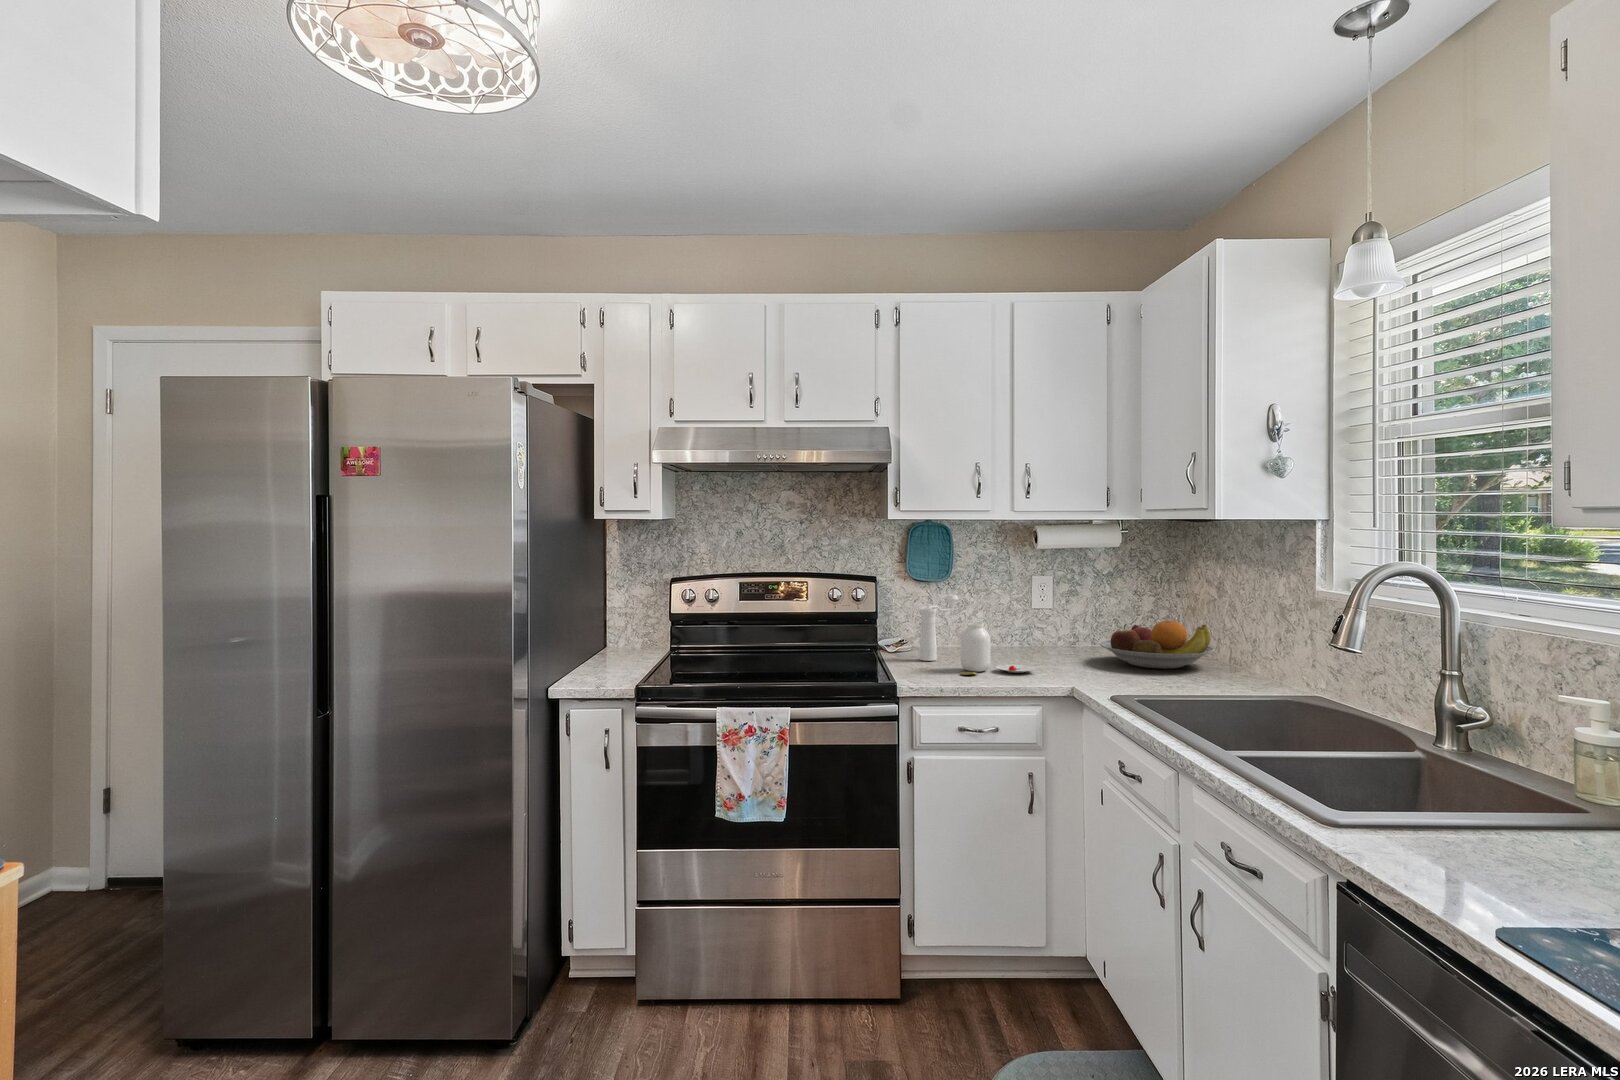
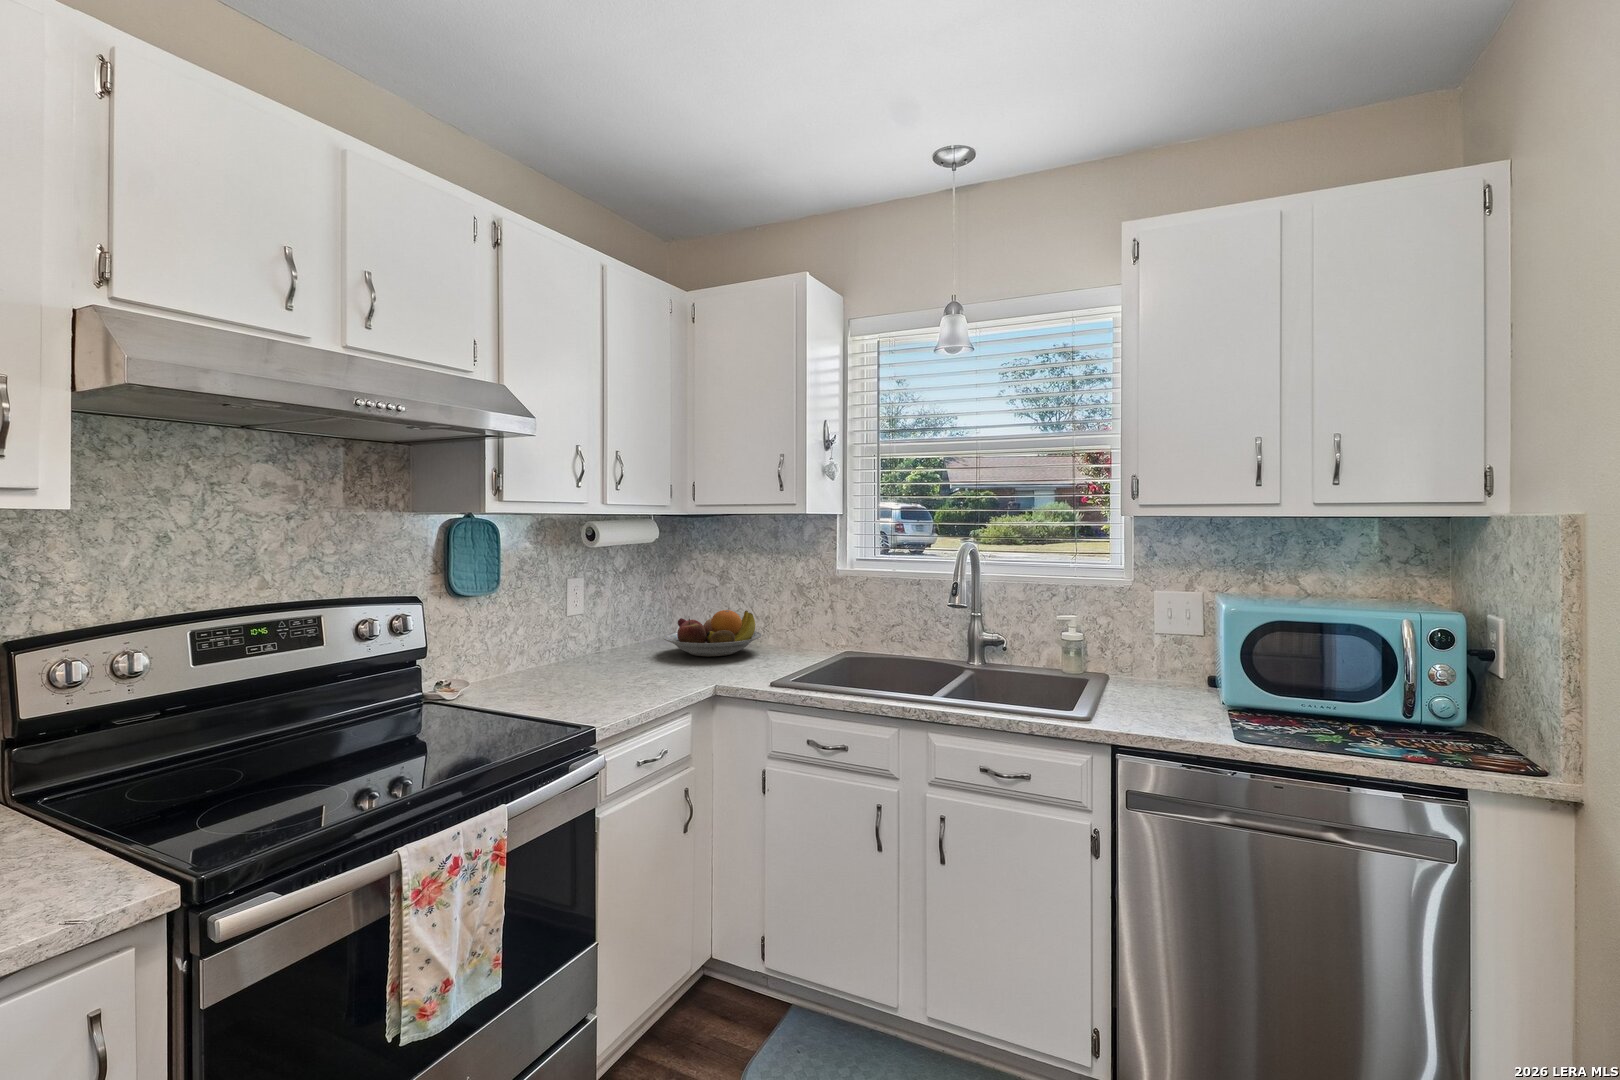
pepper mill: present [920,595,958,661] -> none [507,608,537,695]
jar: present [961,623,1035,675] -> none [590,637,671,699]

